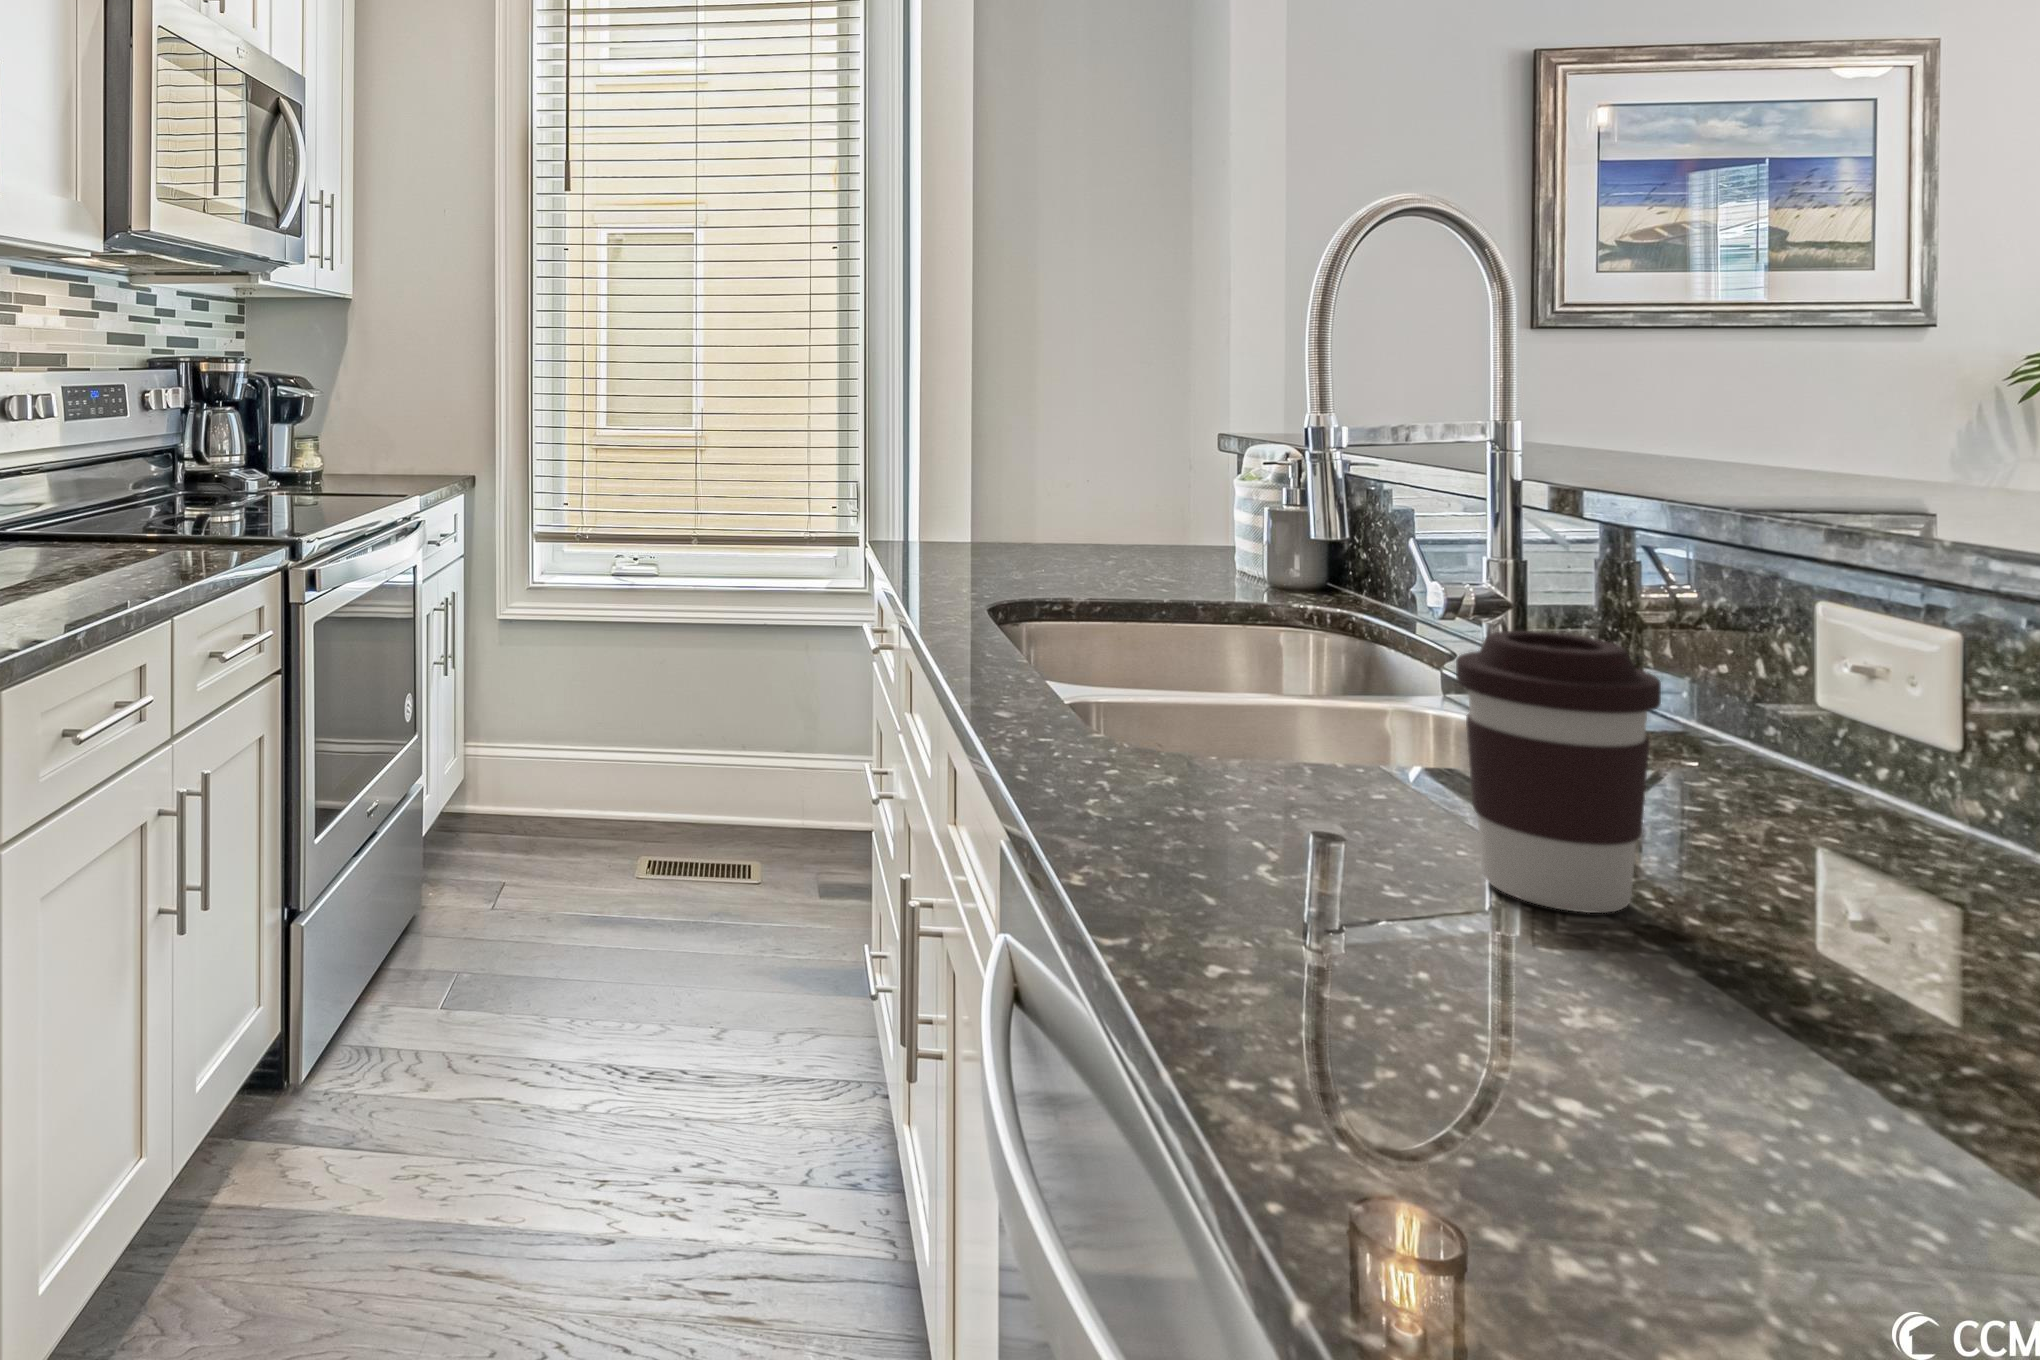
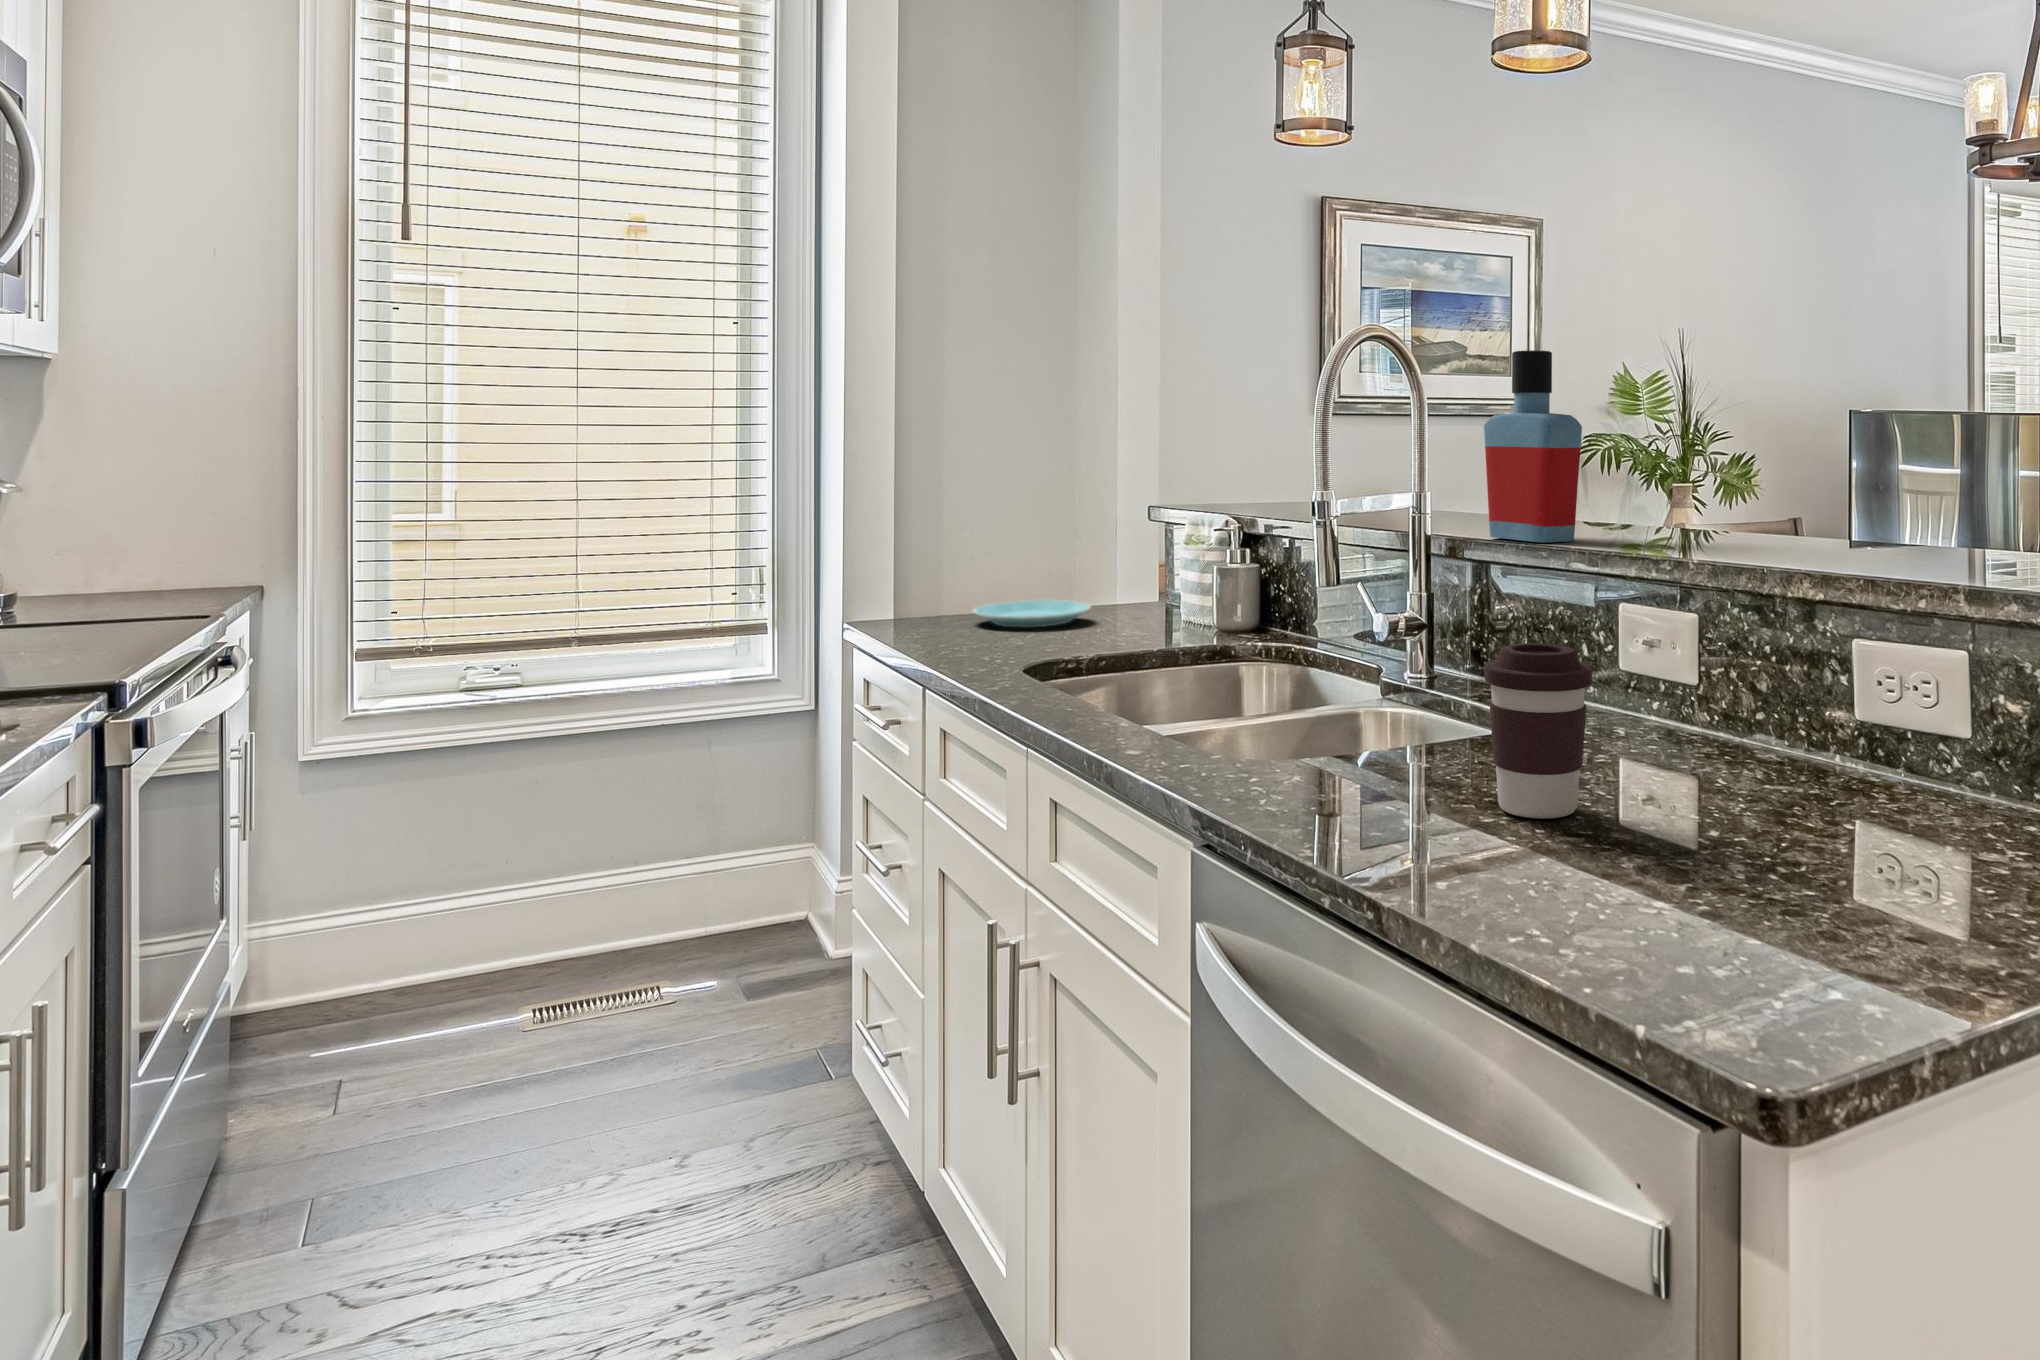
bottle: none [1659,204,1842,499] -> present [1484,350,1582,543]
plate: none [995,534,1132,563] -> present [973,600,1091,627]

